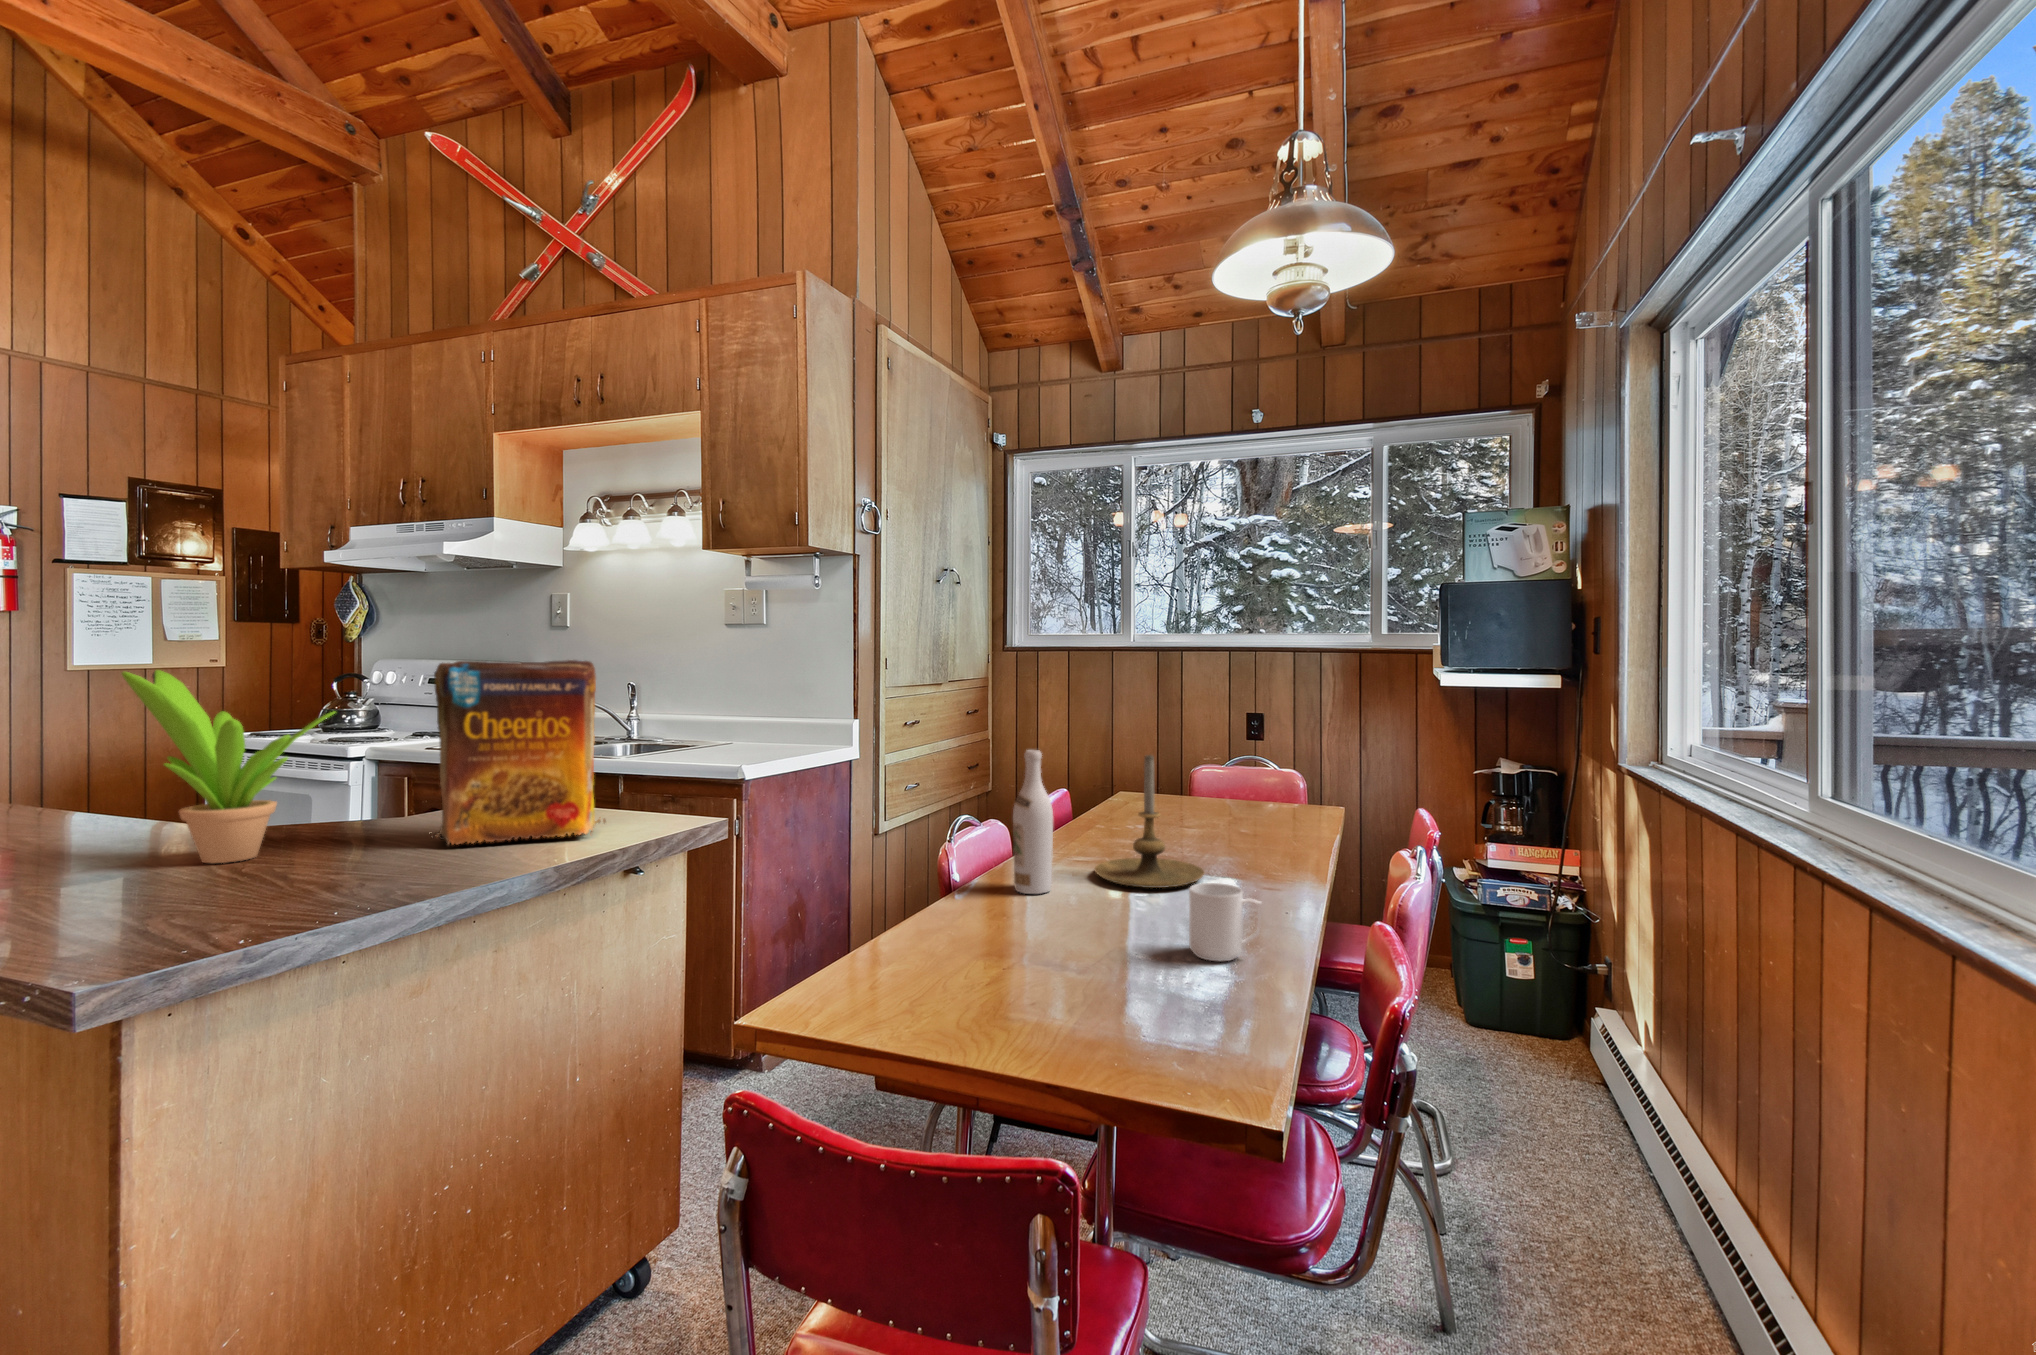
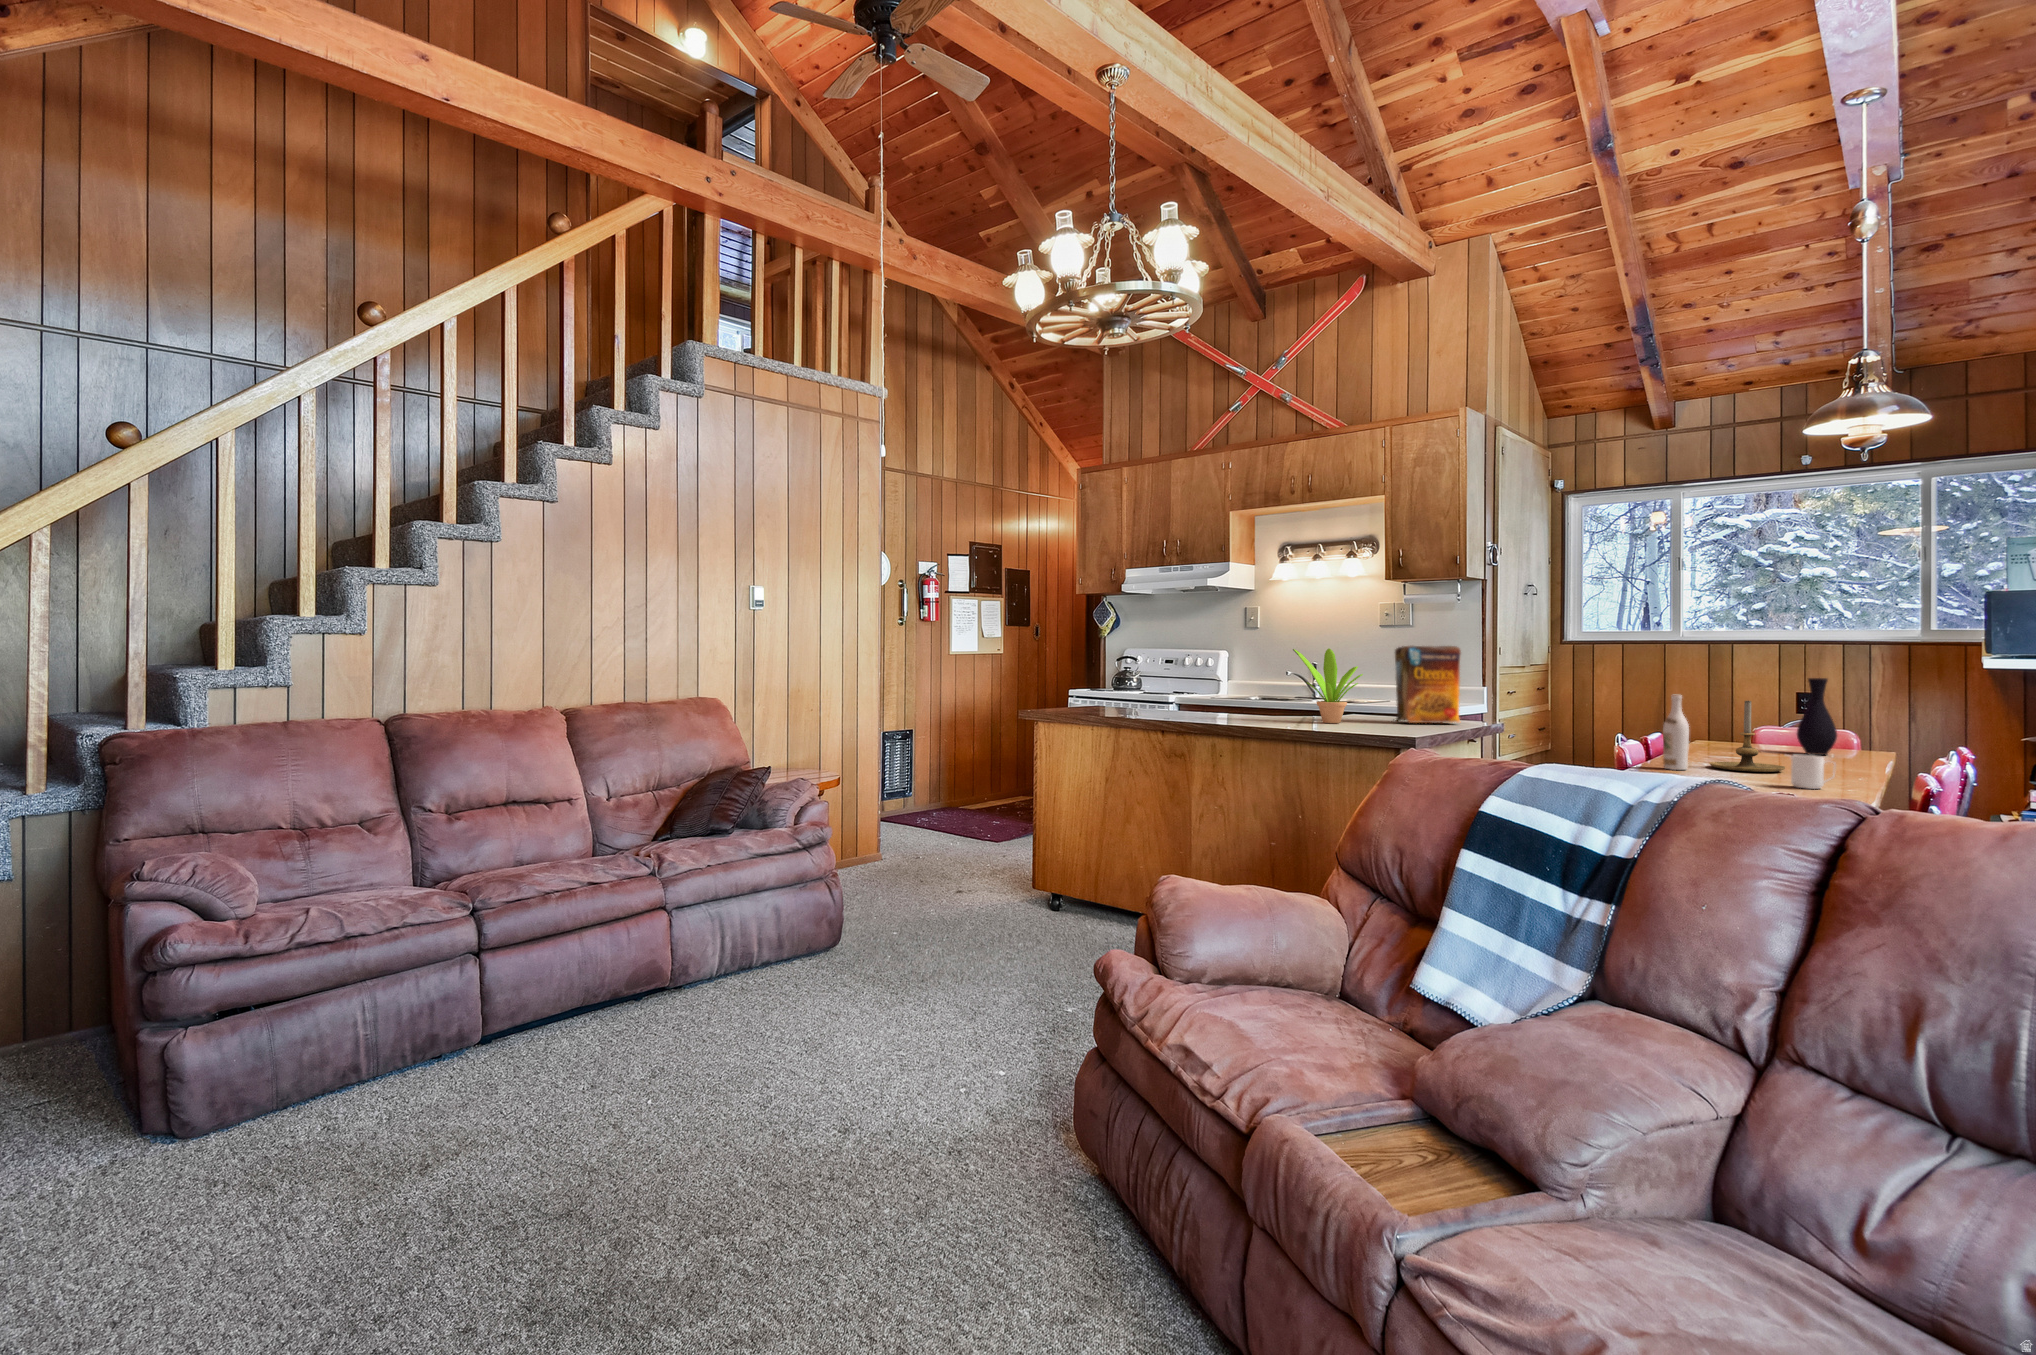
vase: none [1239,702,1287,817] -> present [1797,678,1837,755]

